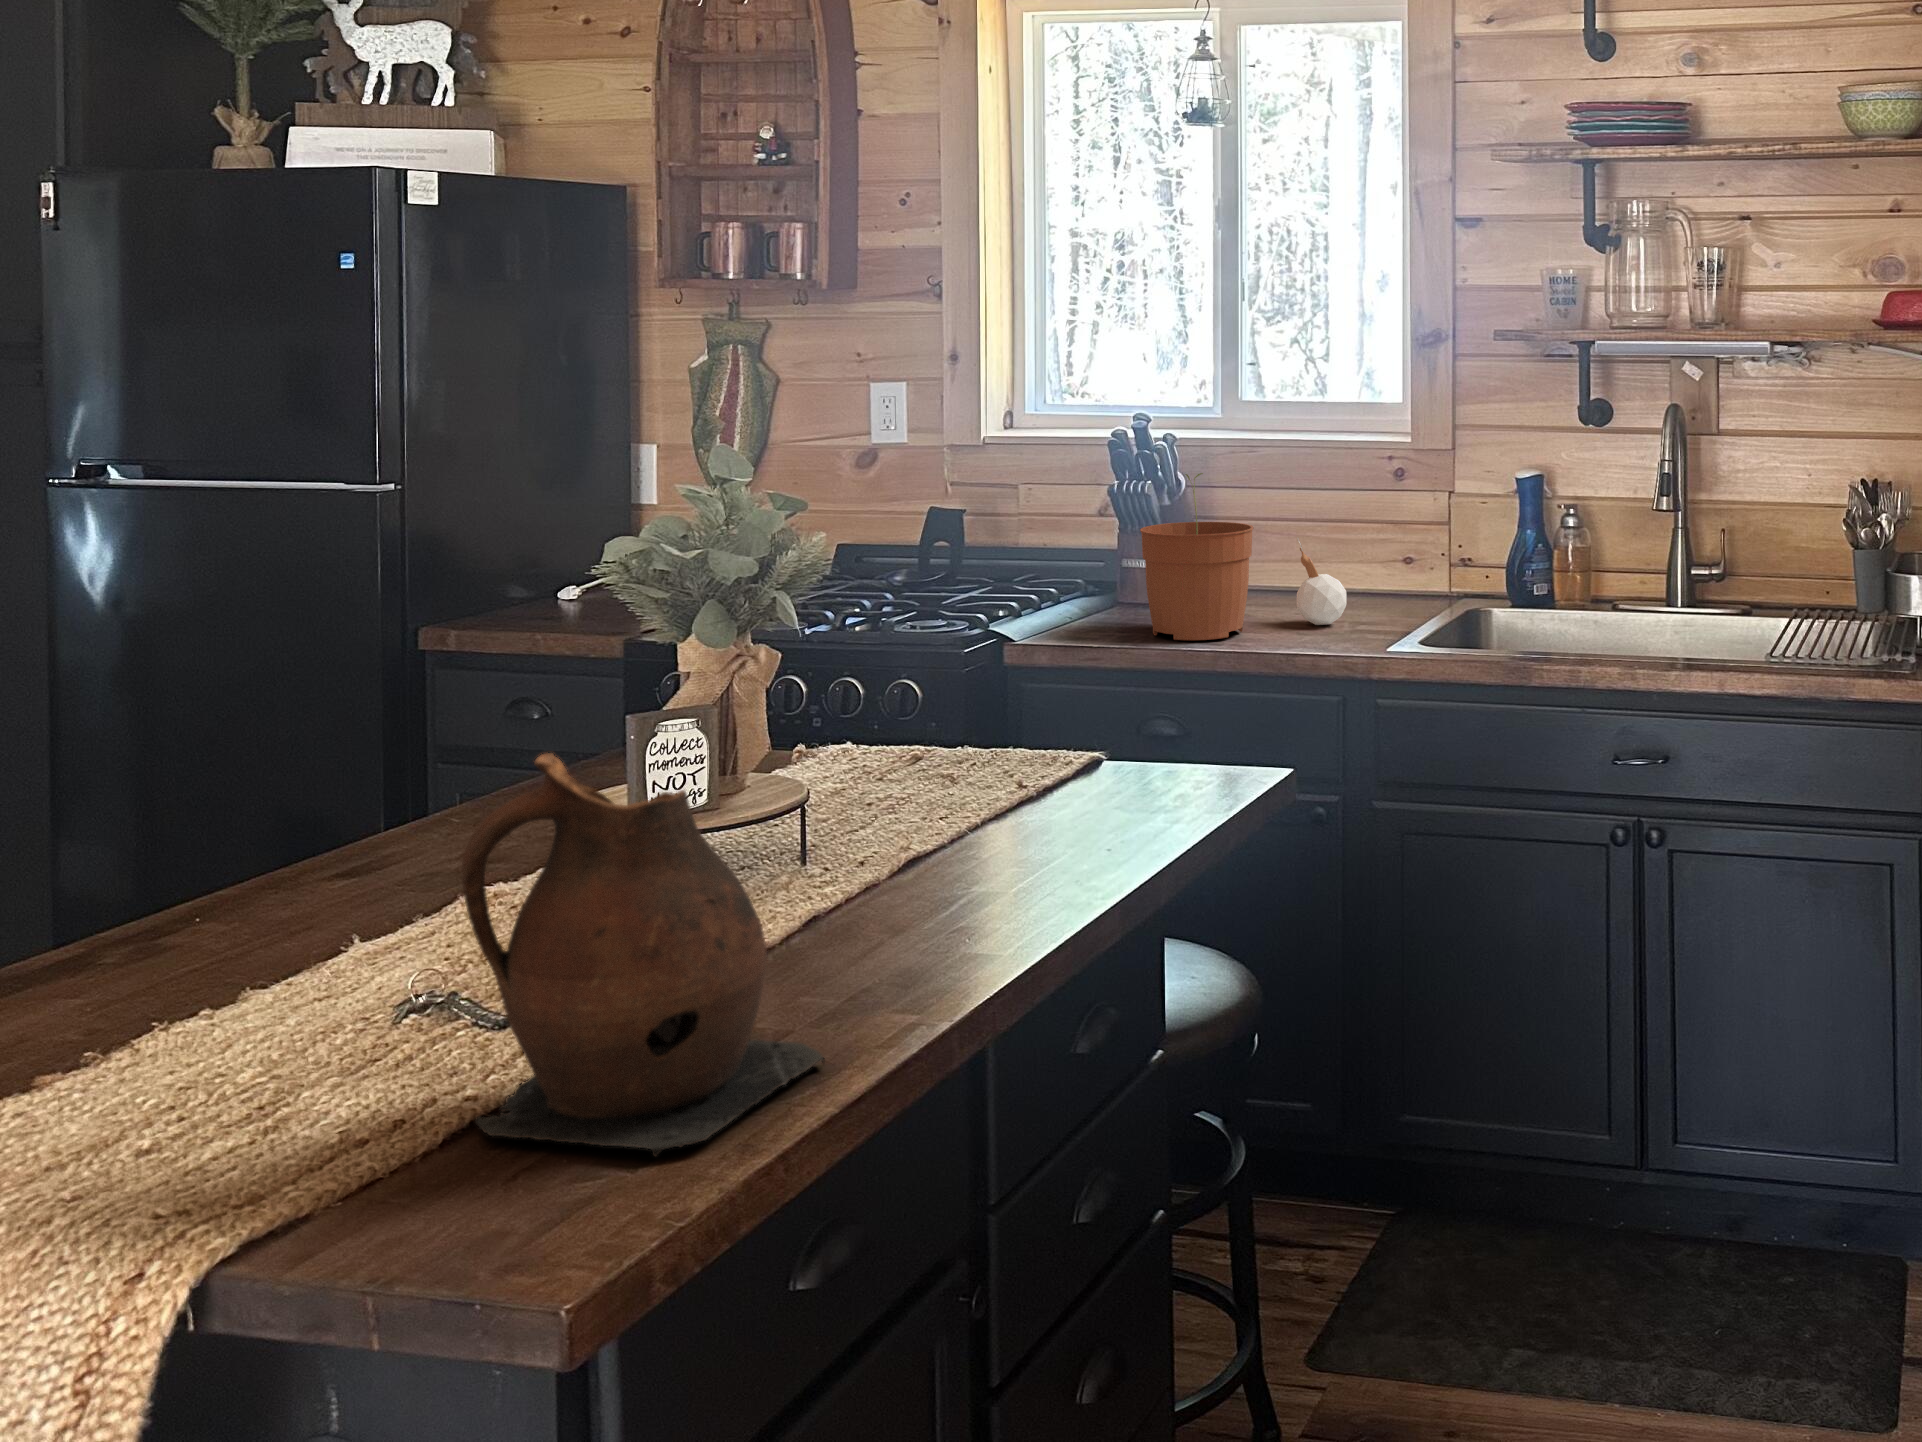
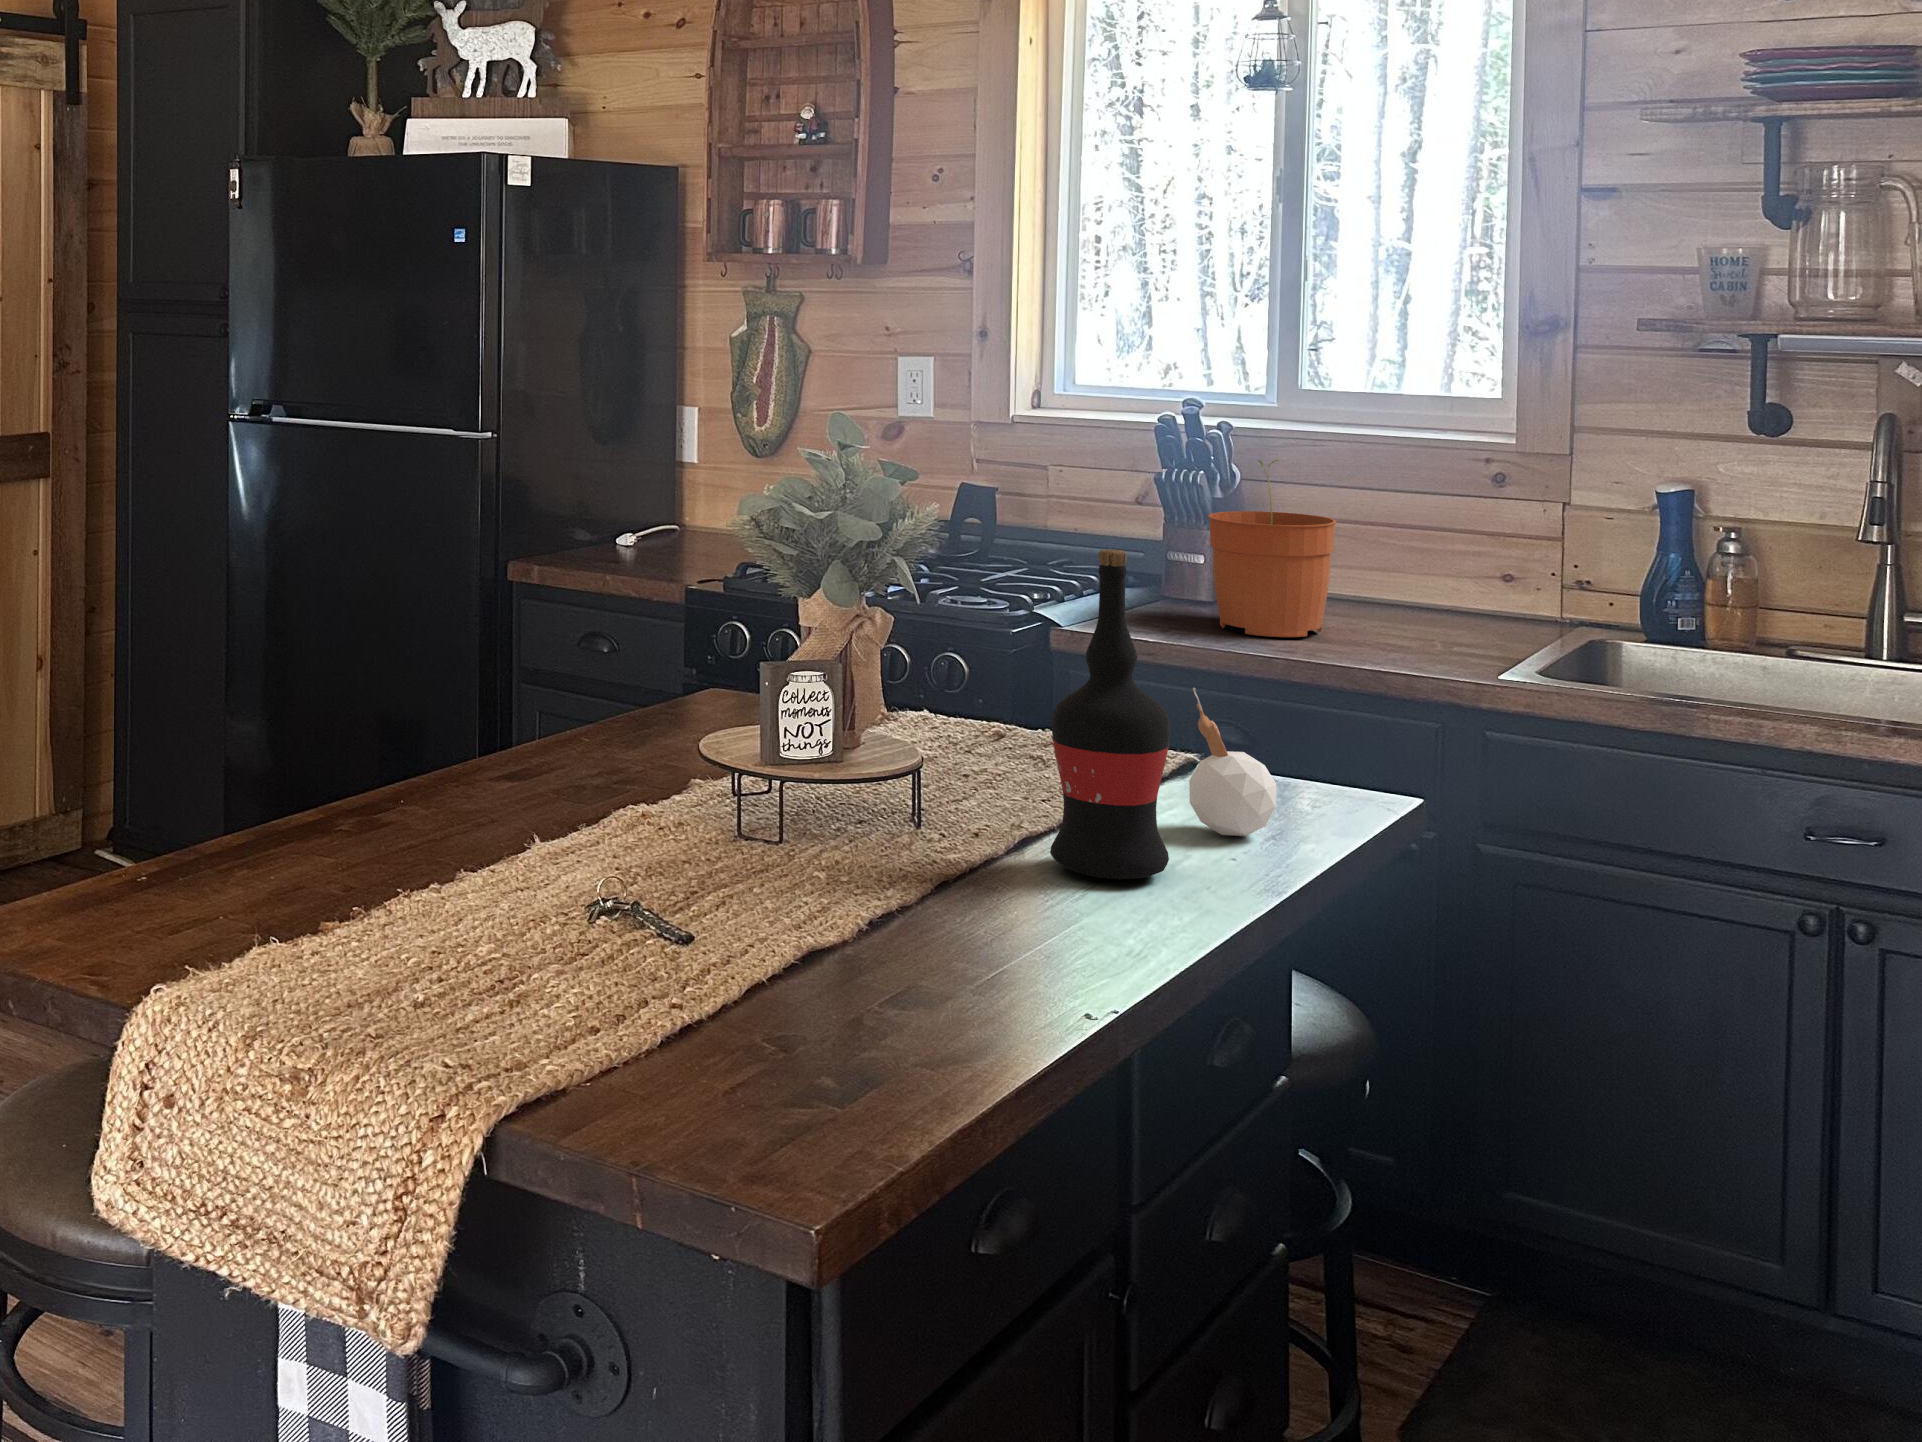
candle: present [1297,538,1346,625] -> present [1189,688,1276,836]
wine bottle: none [917,577,1032,898] -> present [1050,549,1171,879]
ceramic pitcher: present [462,753,824,1157] -> none [682,686,1009,1093]

